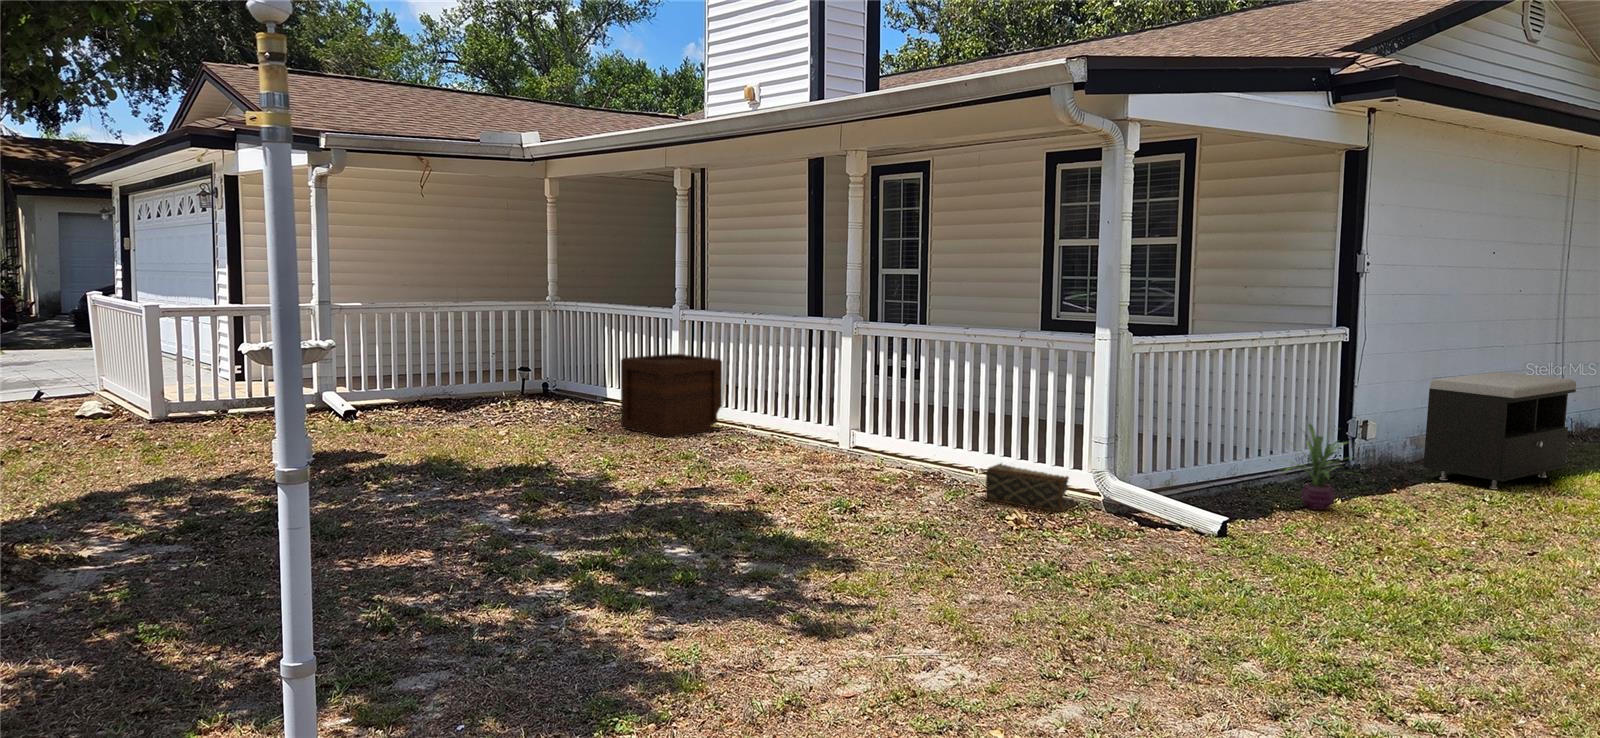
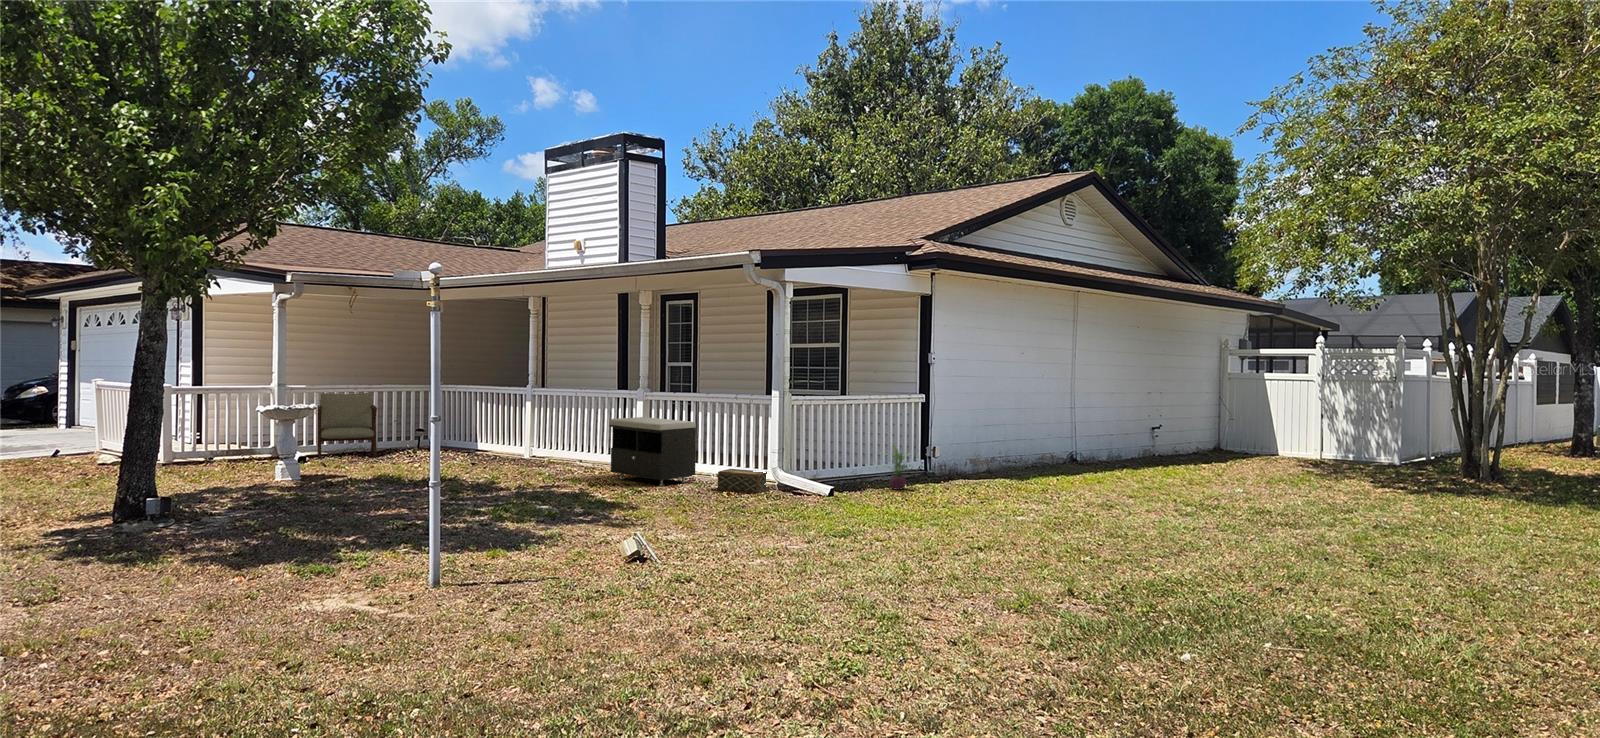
lounge chair: none [379,314,465,411] -> present [318,393,377,459]
wooden crate: present [621,354,722,438] -> none [493,416,561,469]
storage bench: present [1423,372,1576,489] -> present [609,417,696,485]

